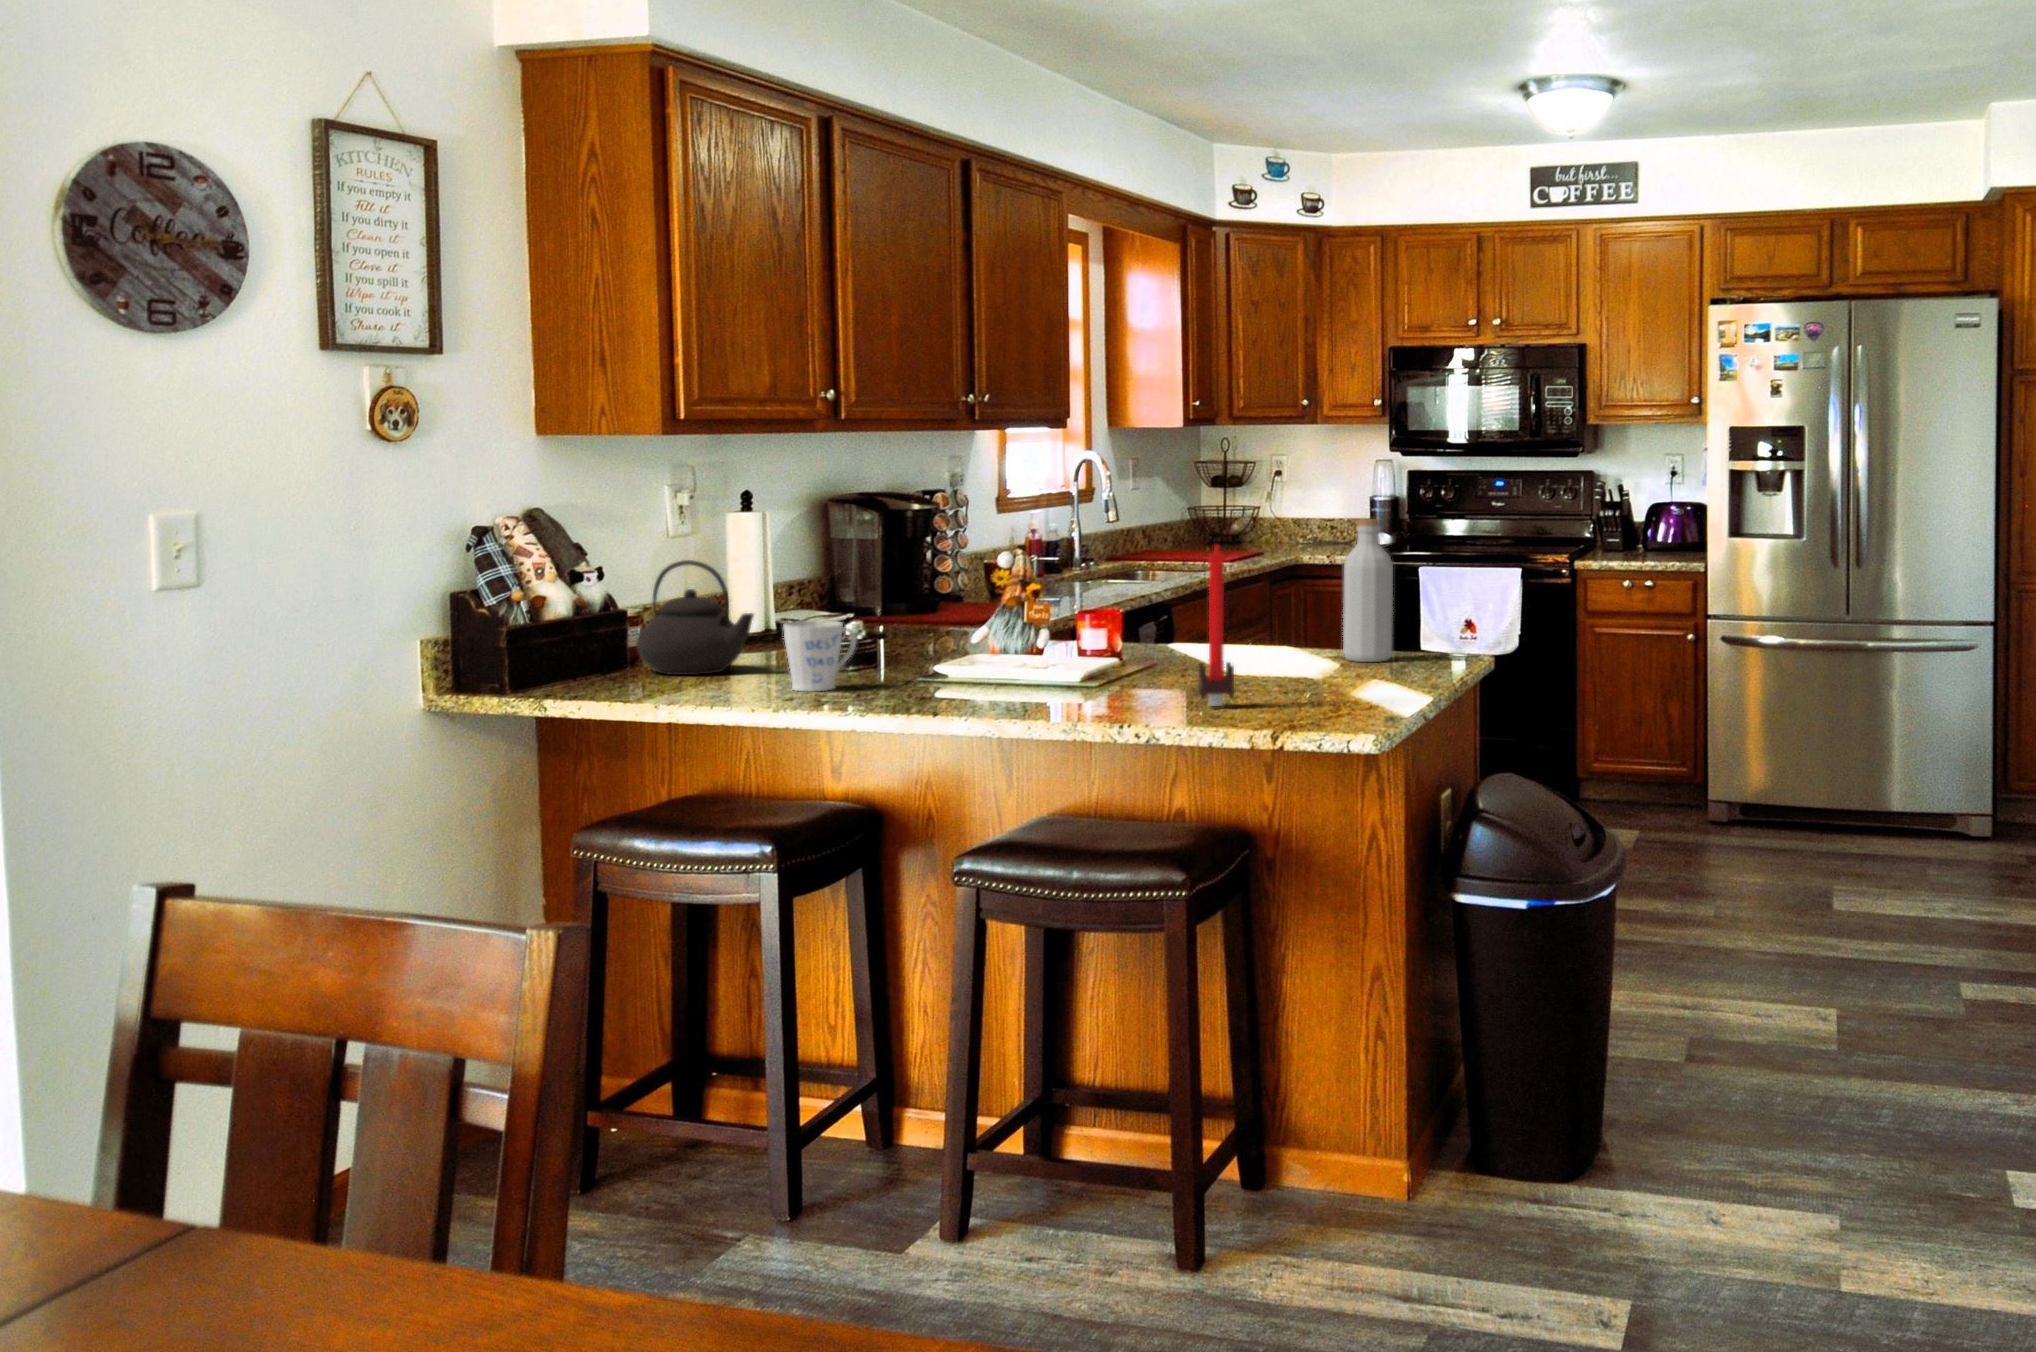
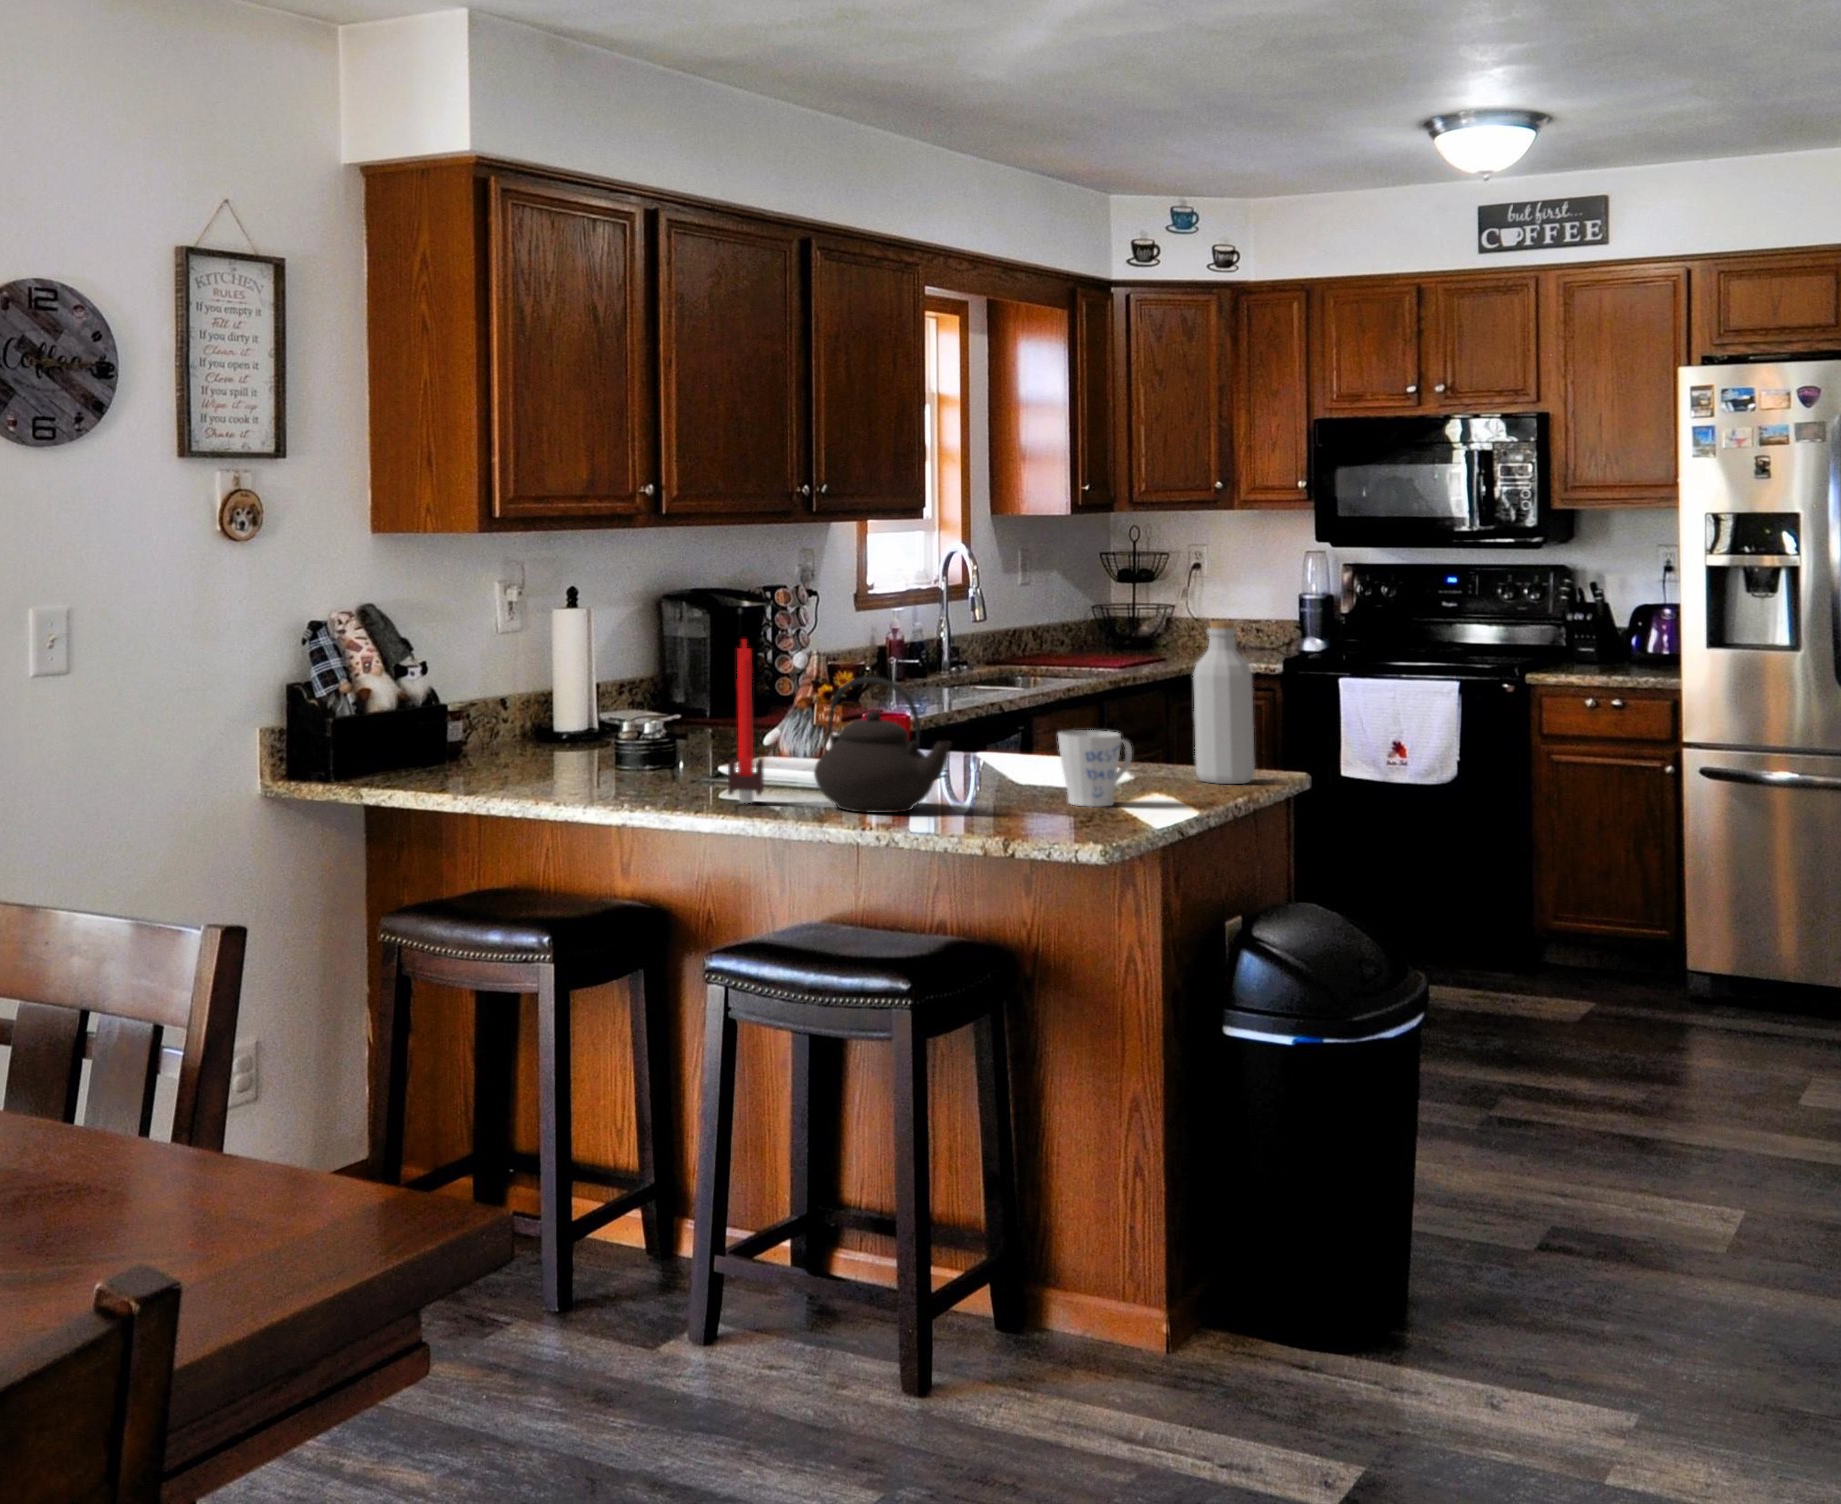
candle: present [1198,545,1234,706] -> present [728,639,764,803]
teapot: present [636,560,754,675] -> present [814,677,951,813]
mug: present [783,621,857,691] -> present [1058,730,1132,807]

